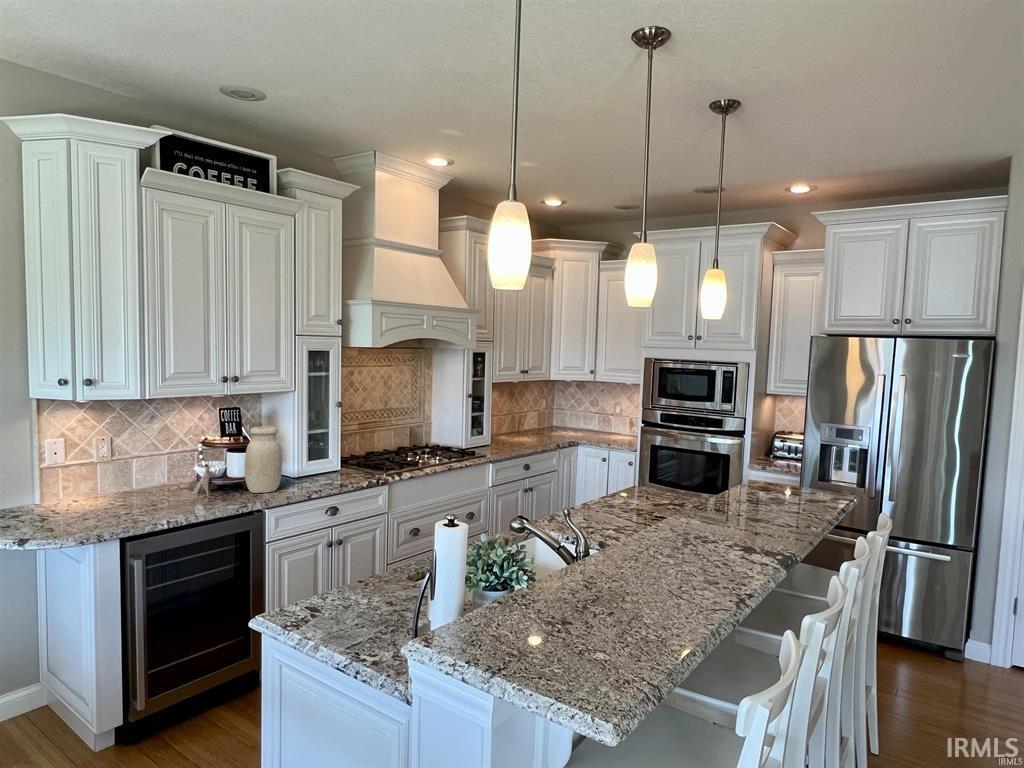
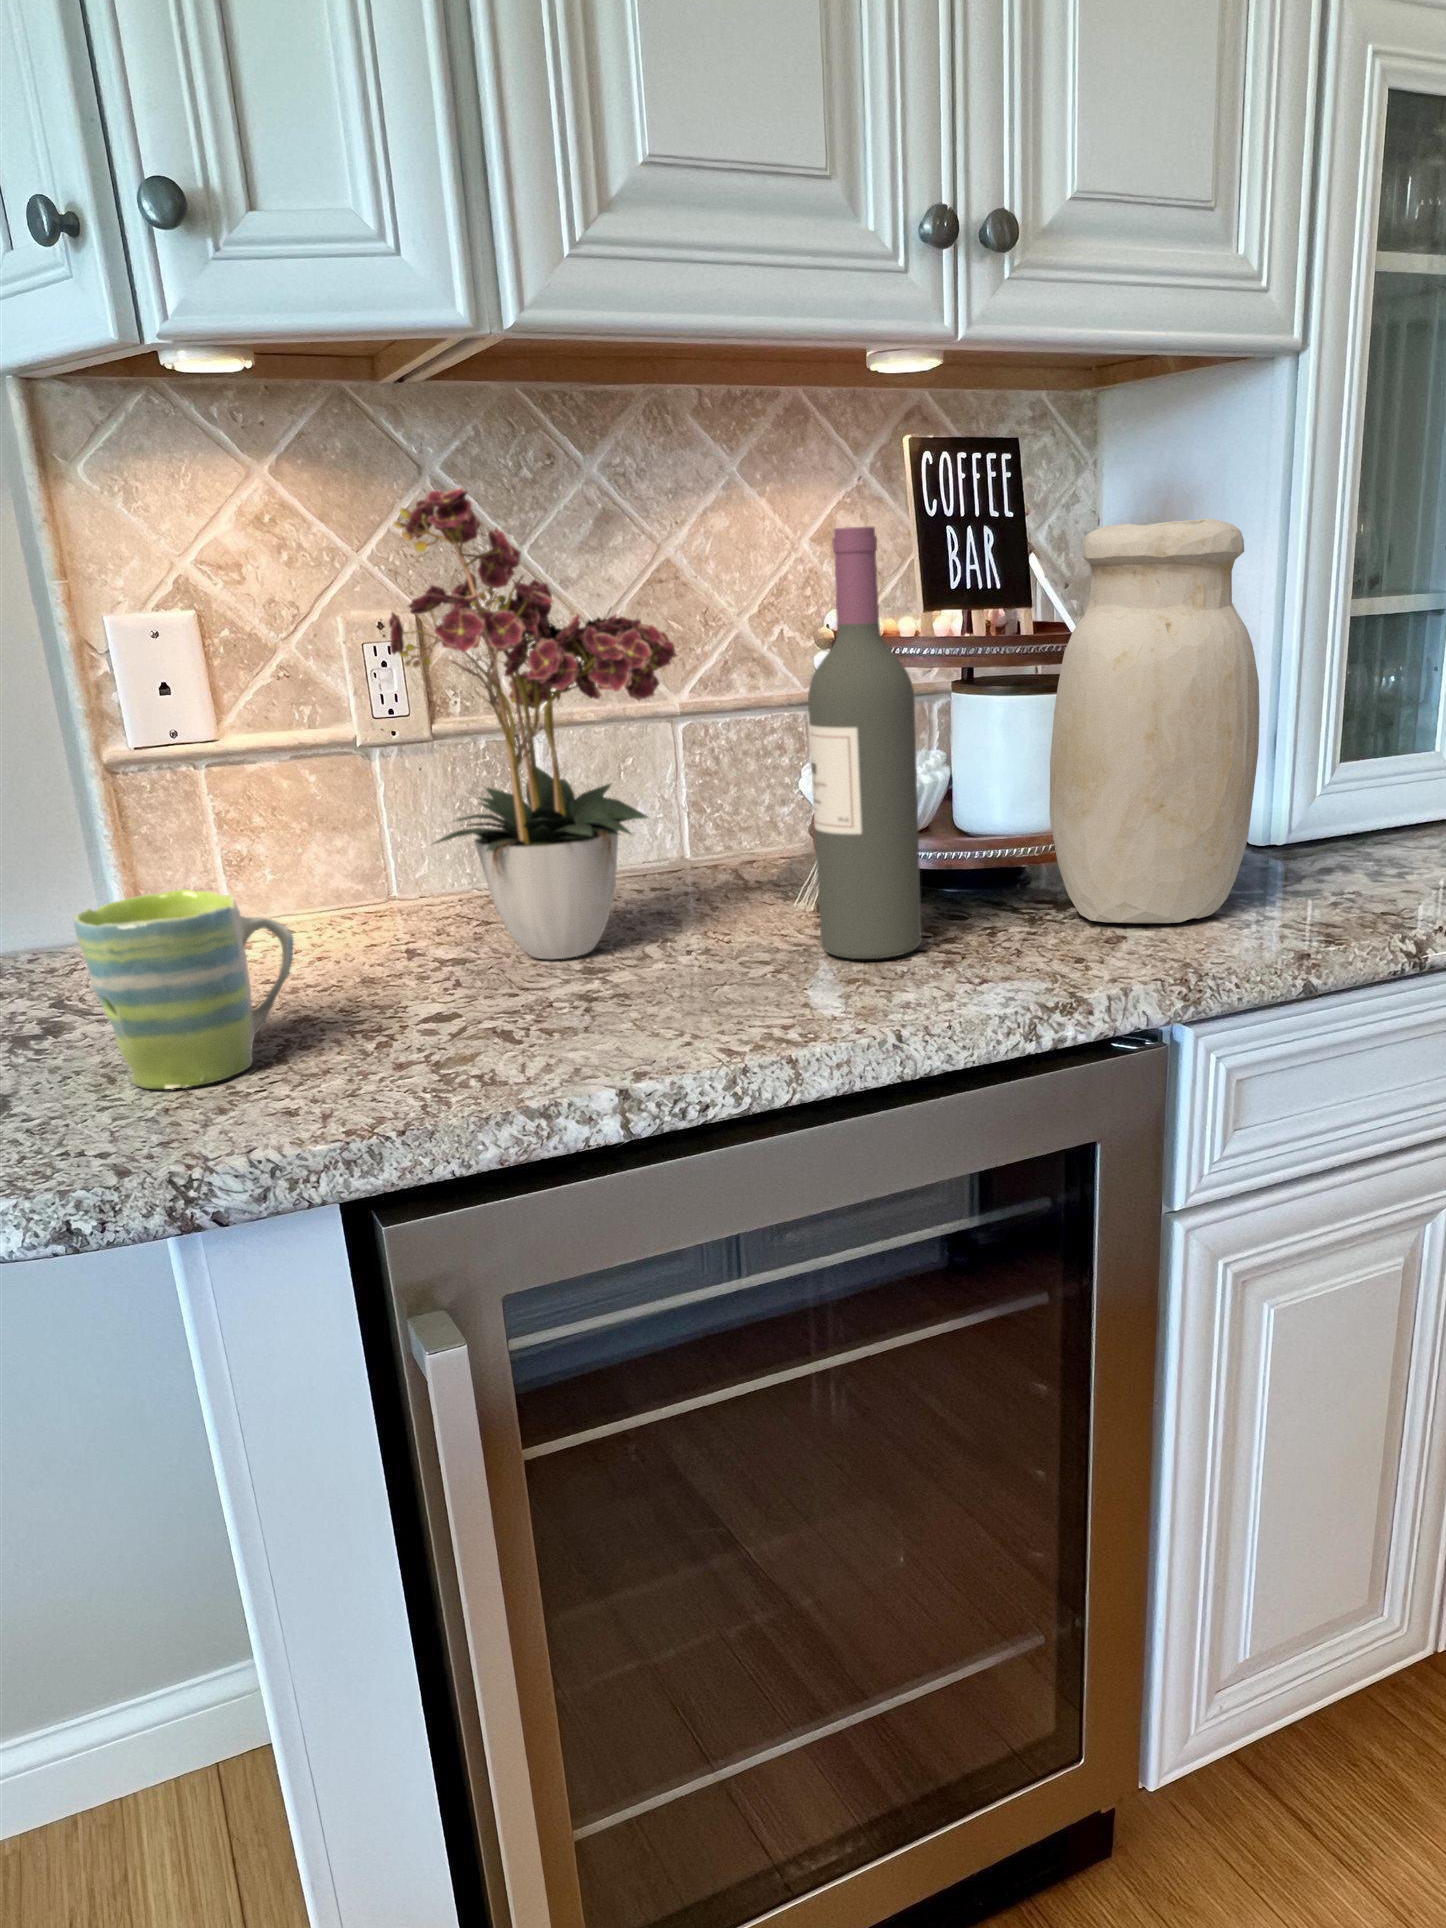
flower arrangement: none [118,420,178,503] -> present [389,488,677,959]
wine bottle: none [200,430,219,501] -> present [808,527,921,959]
mug: none [73,492,106,525] -> present [74,889,294,1089]

